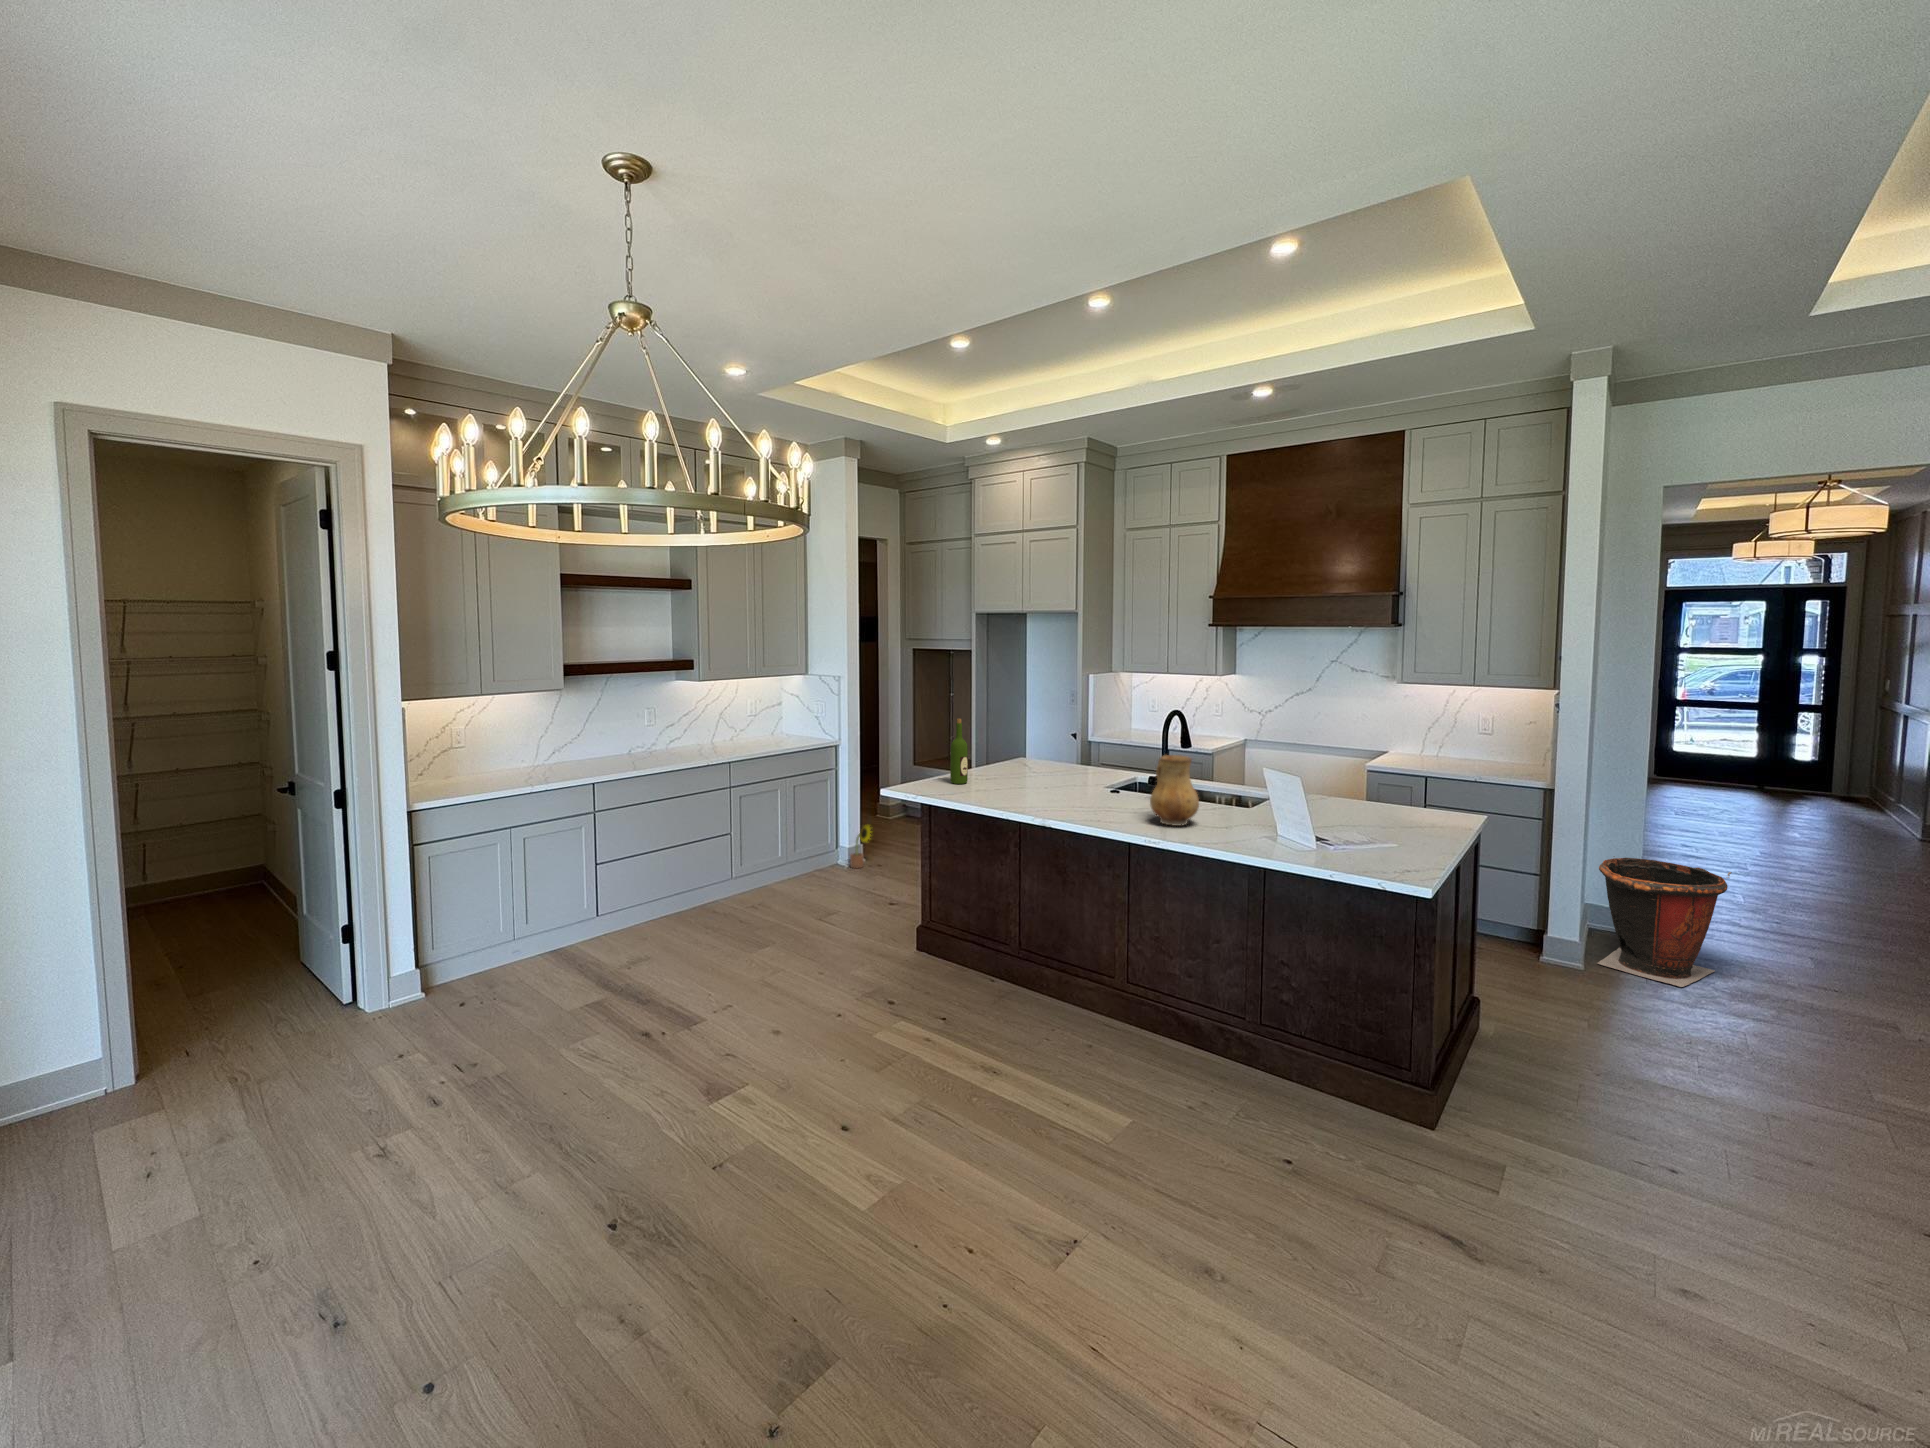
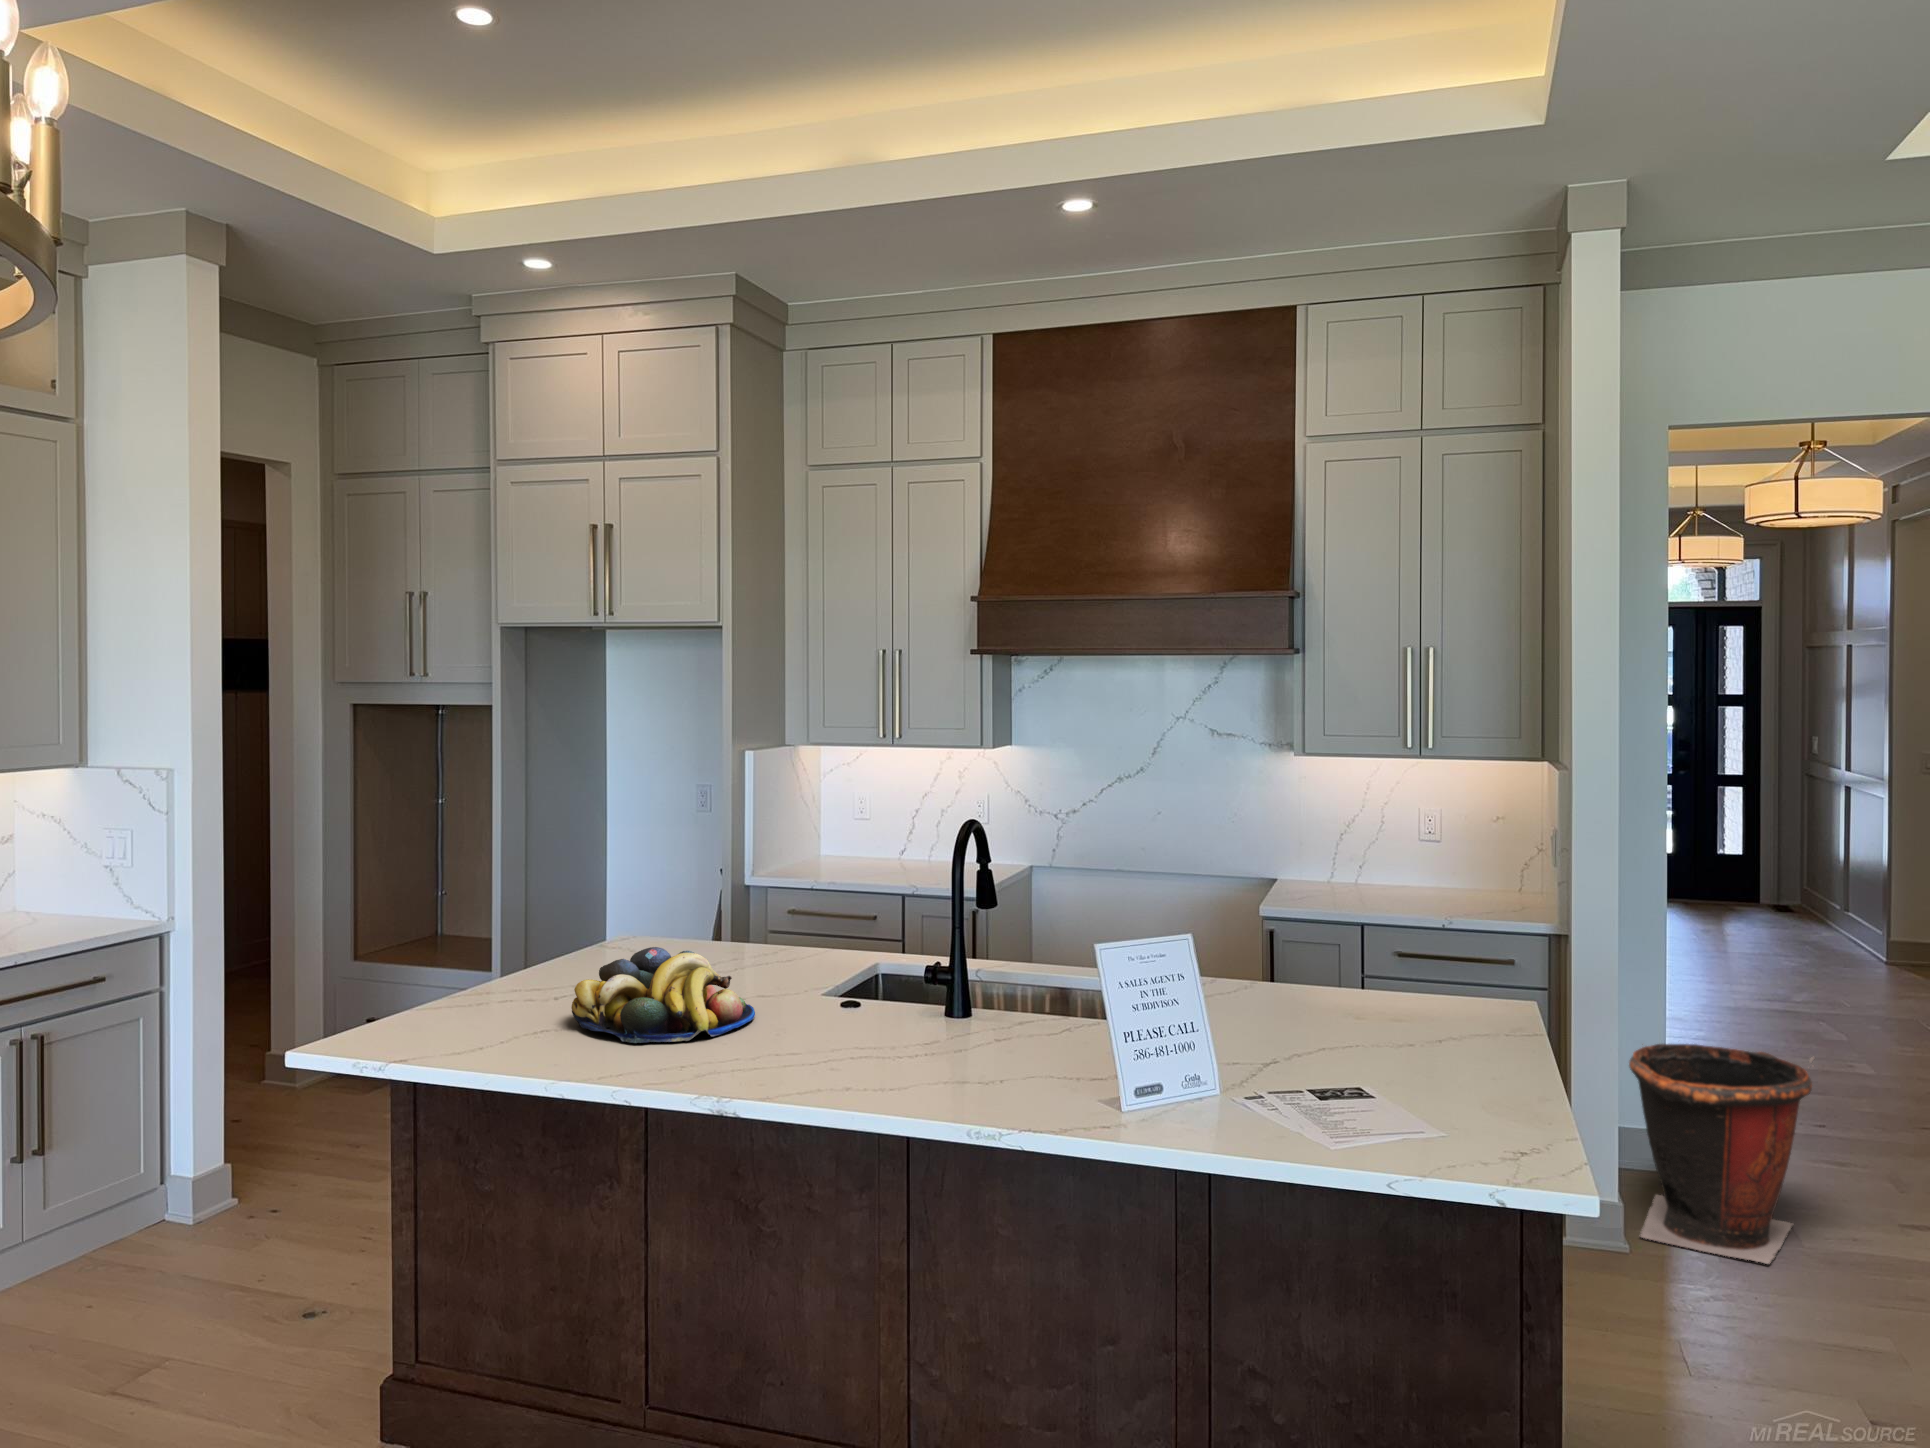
wine bottle: present [950,719,968,784] -> none [462,862,504,1019]
ceramic pitcher: present [1150,755,1199,826] -> none [947,925,1052,1088]
fruit bowl: none [994,759,1074,798] -> present [571,947,755,1043]
decorative plant: present [850,825,871,868] -> none [200,1111,260,1222]

